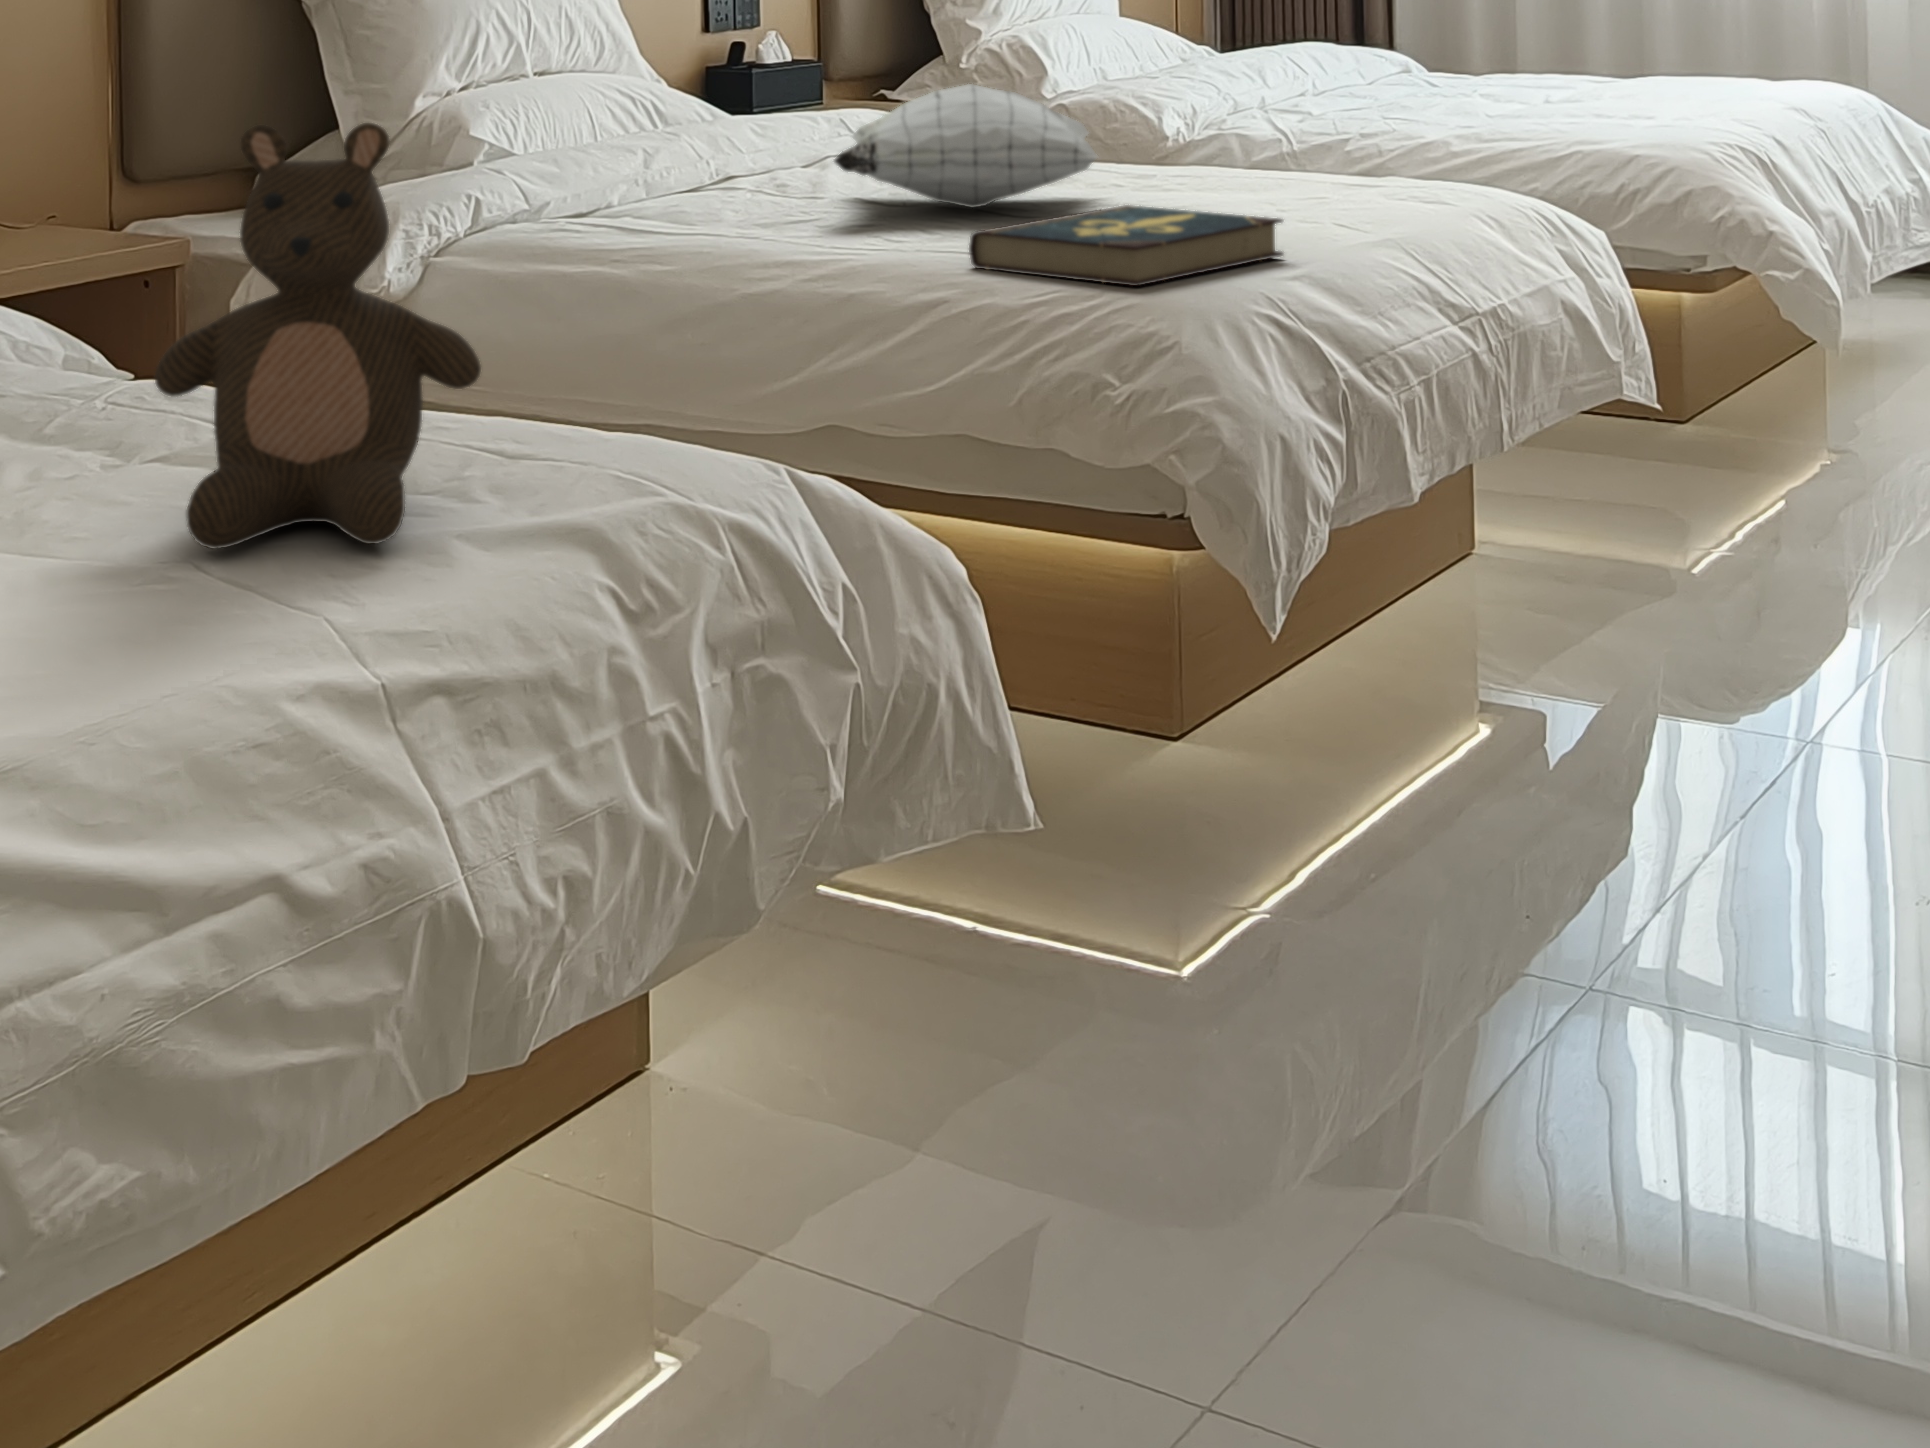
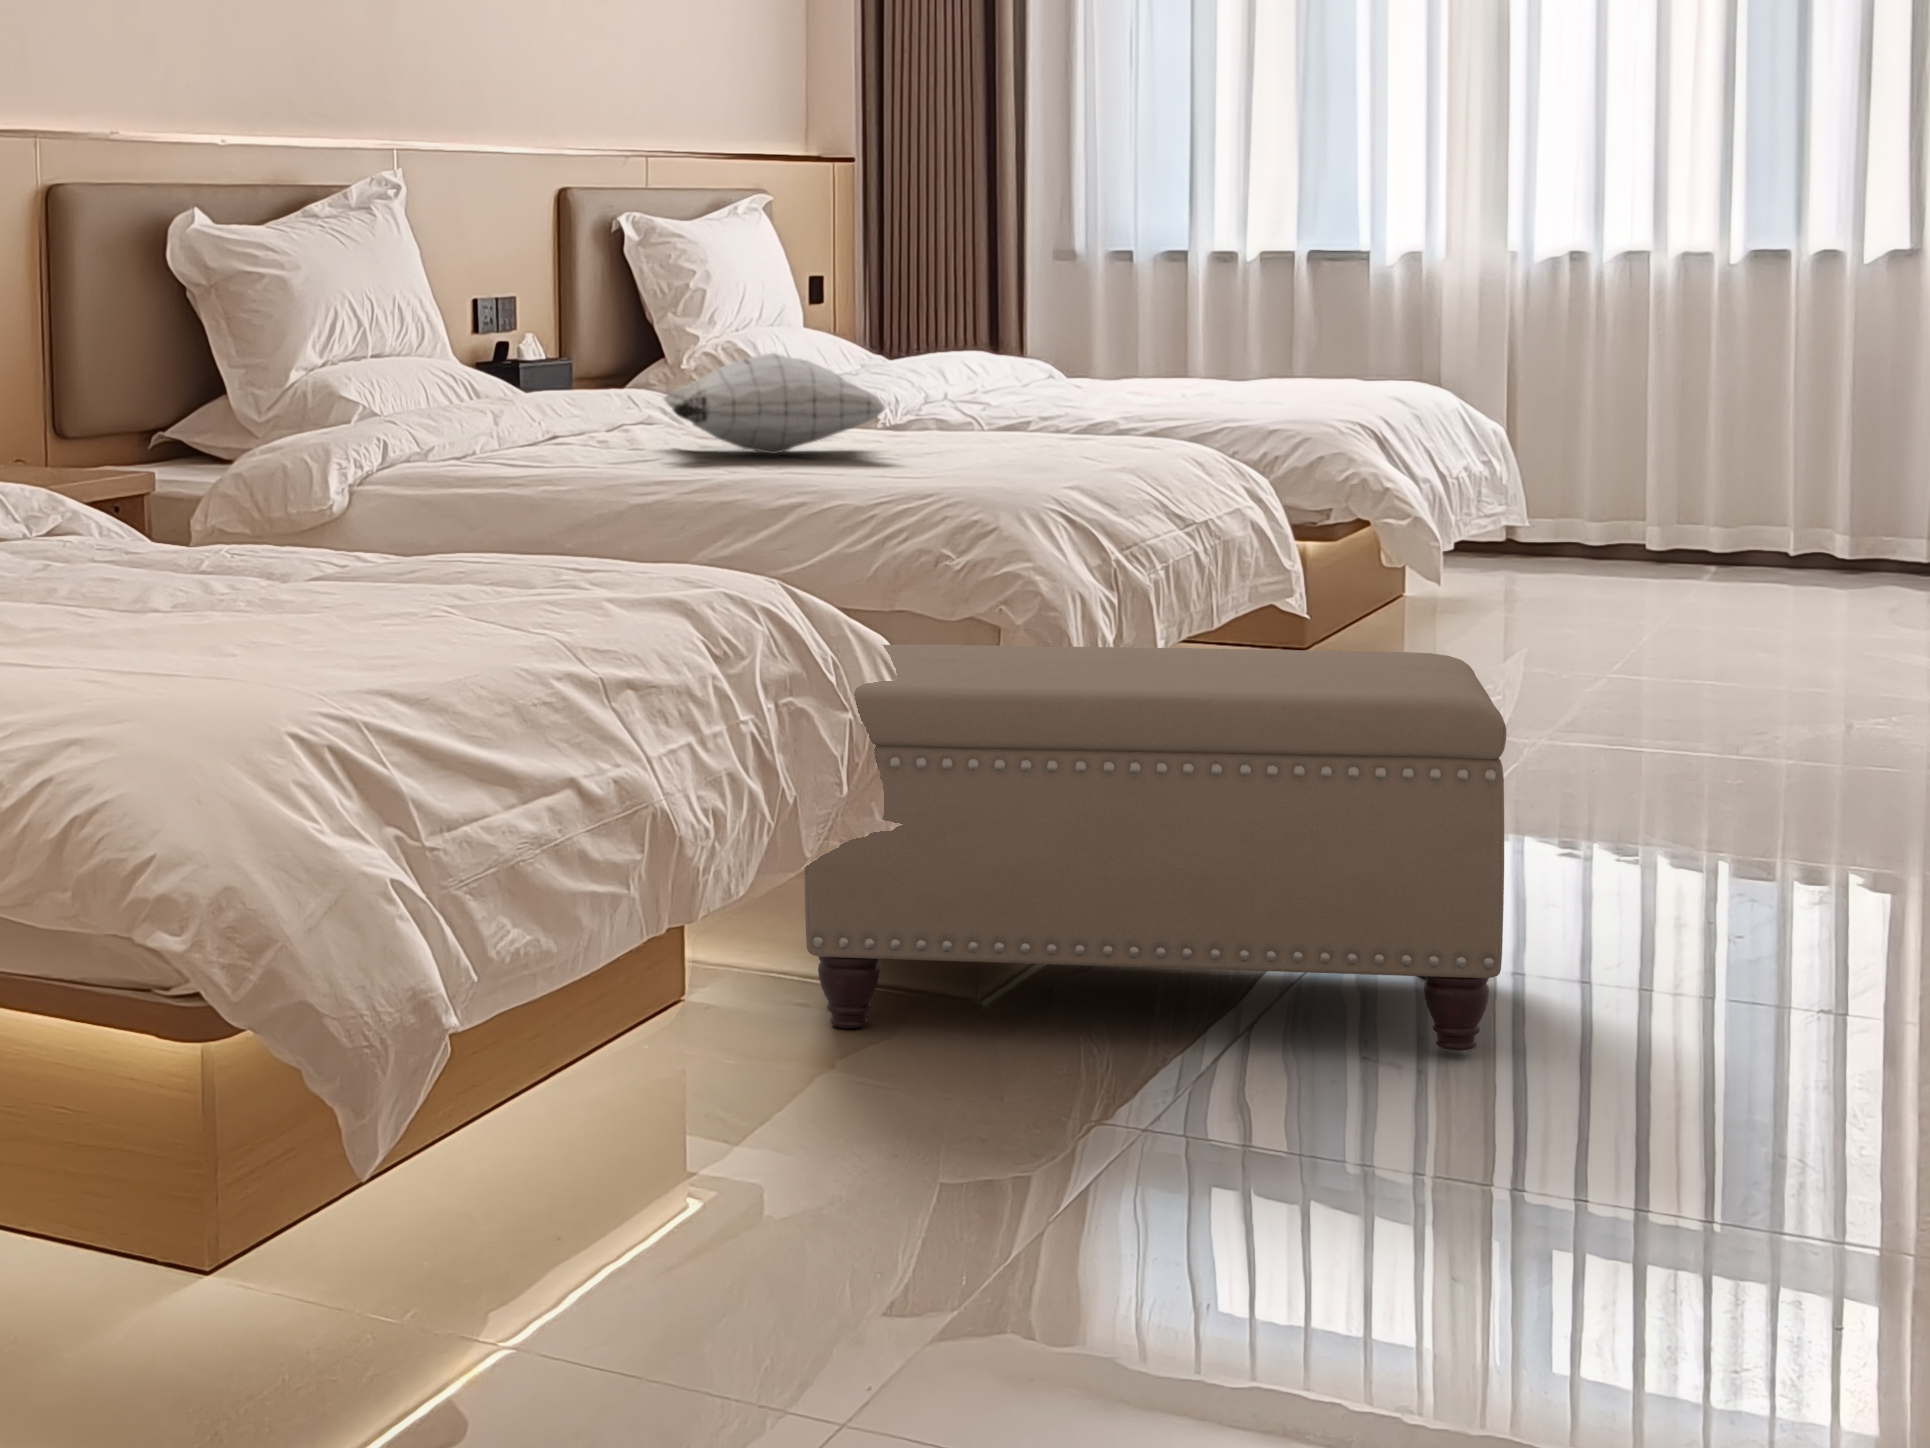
stuffed bear: present [155,123,481,549] -> none [373,315,603,603]
book: present [969,205,1283,286] -> none [812,442,1054,490]
ottoman: none [775,540,1782,1227] -> present [804,644,1506,1050]

